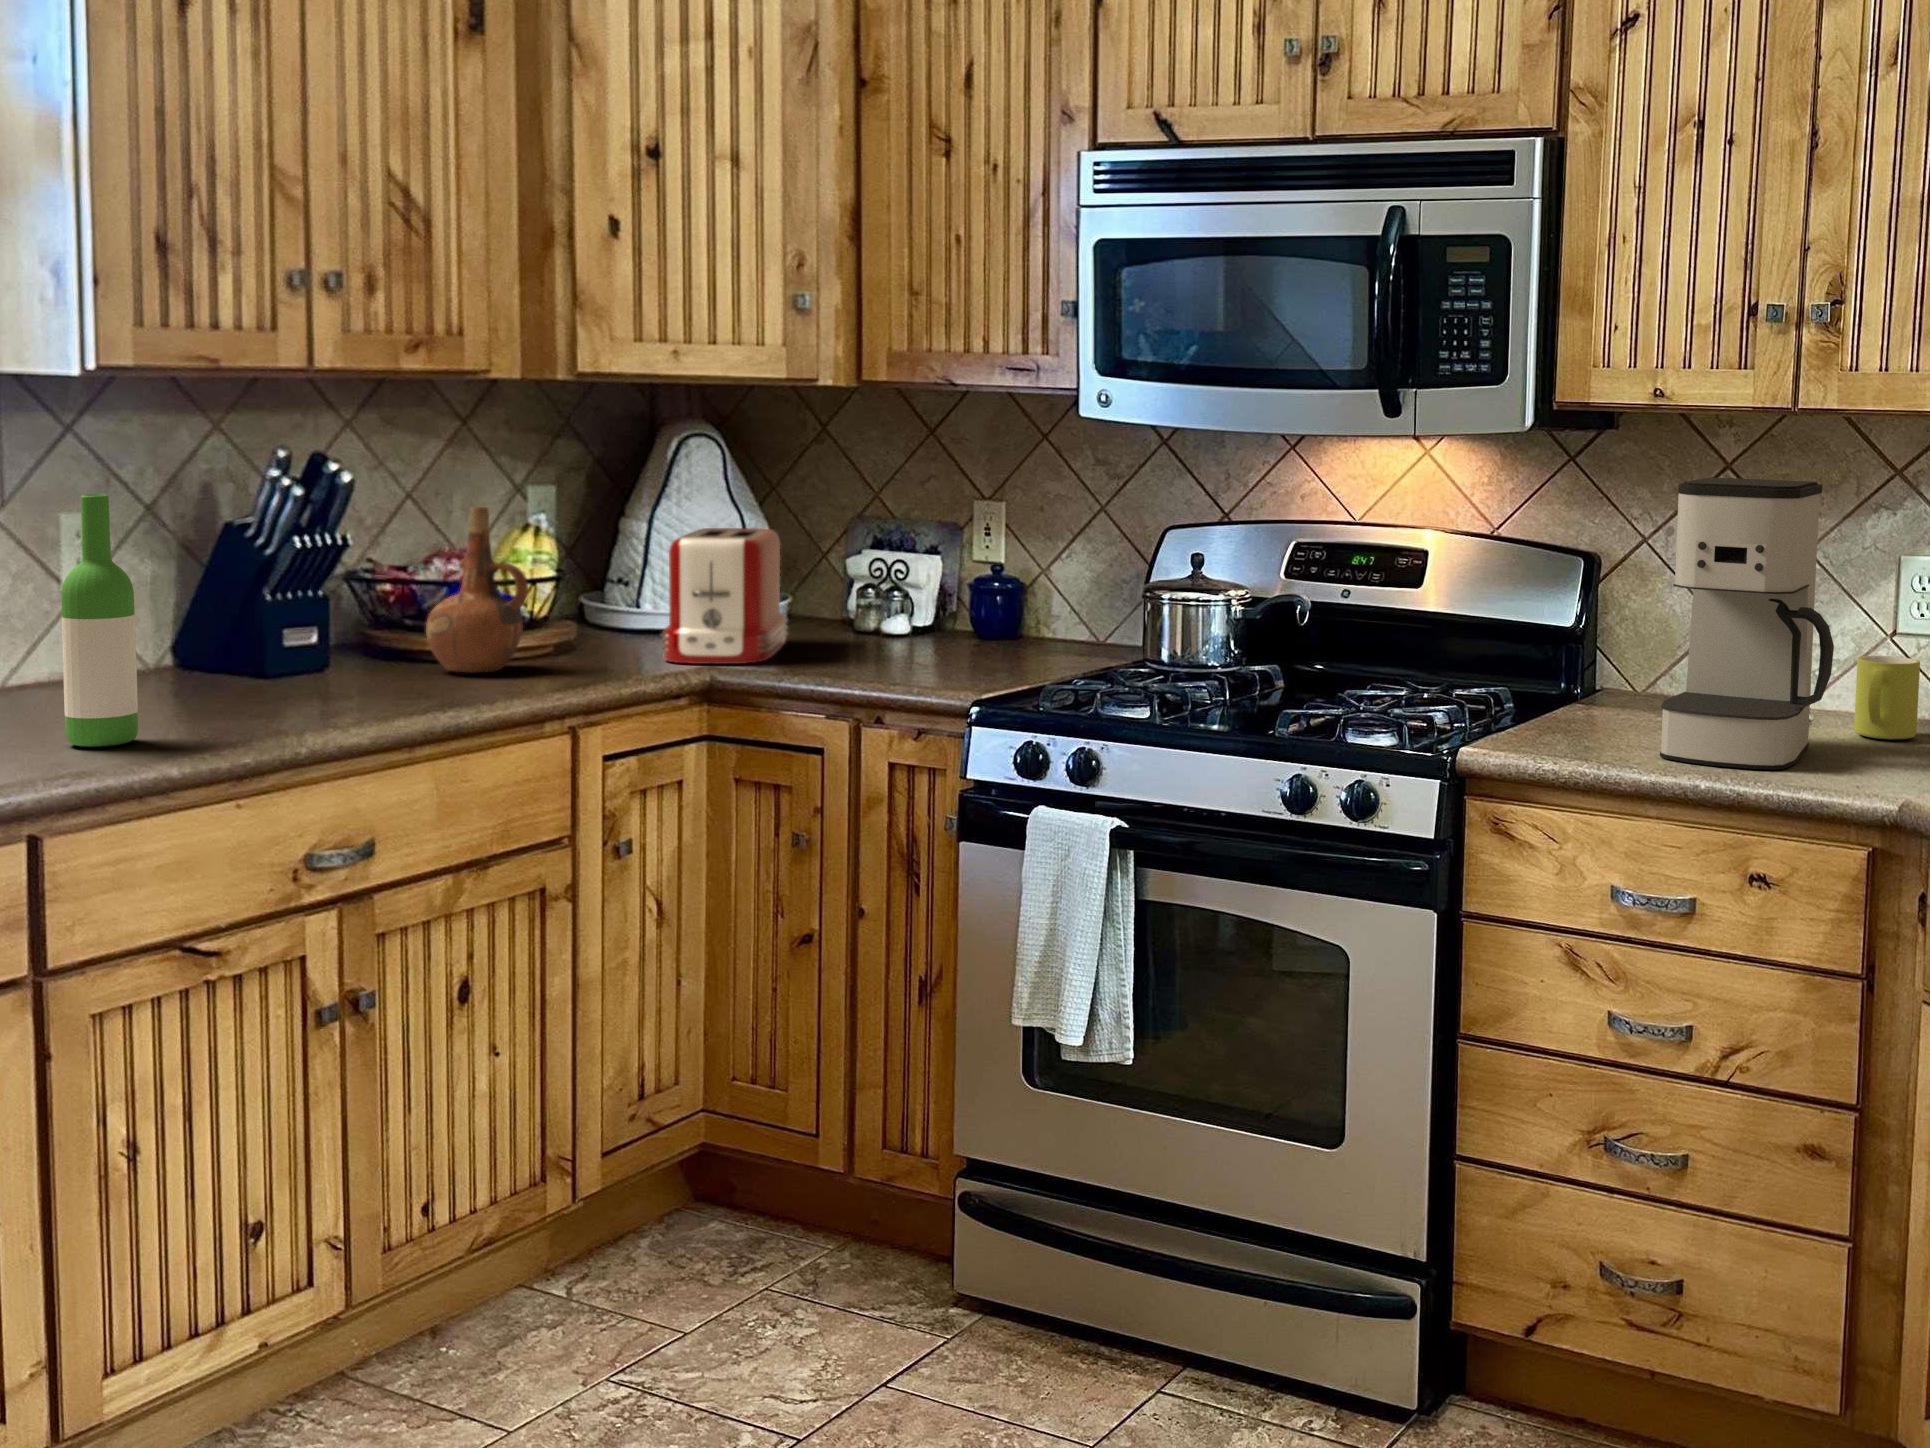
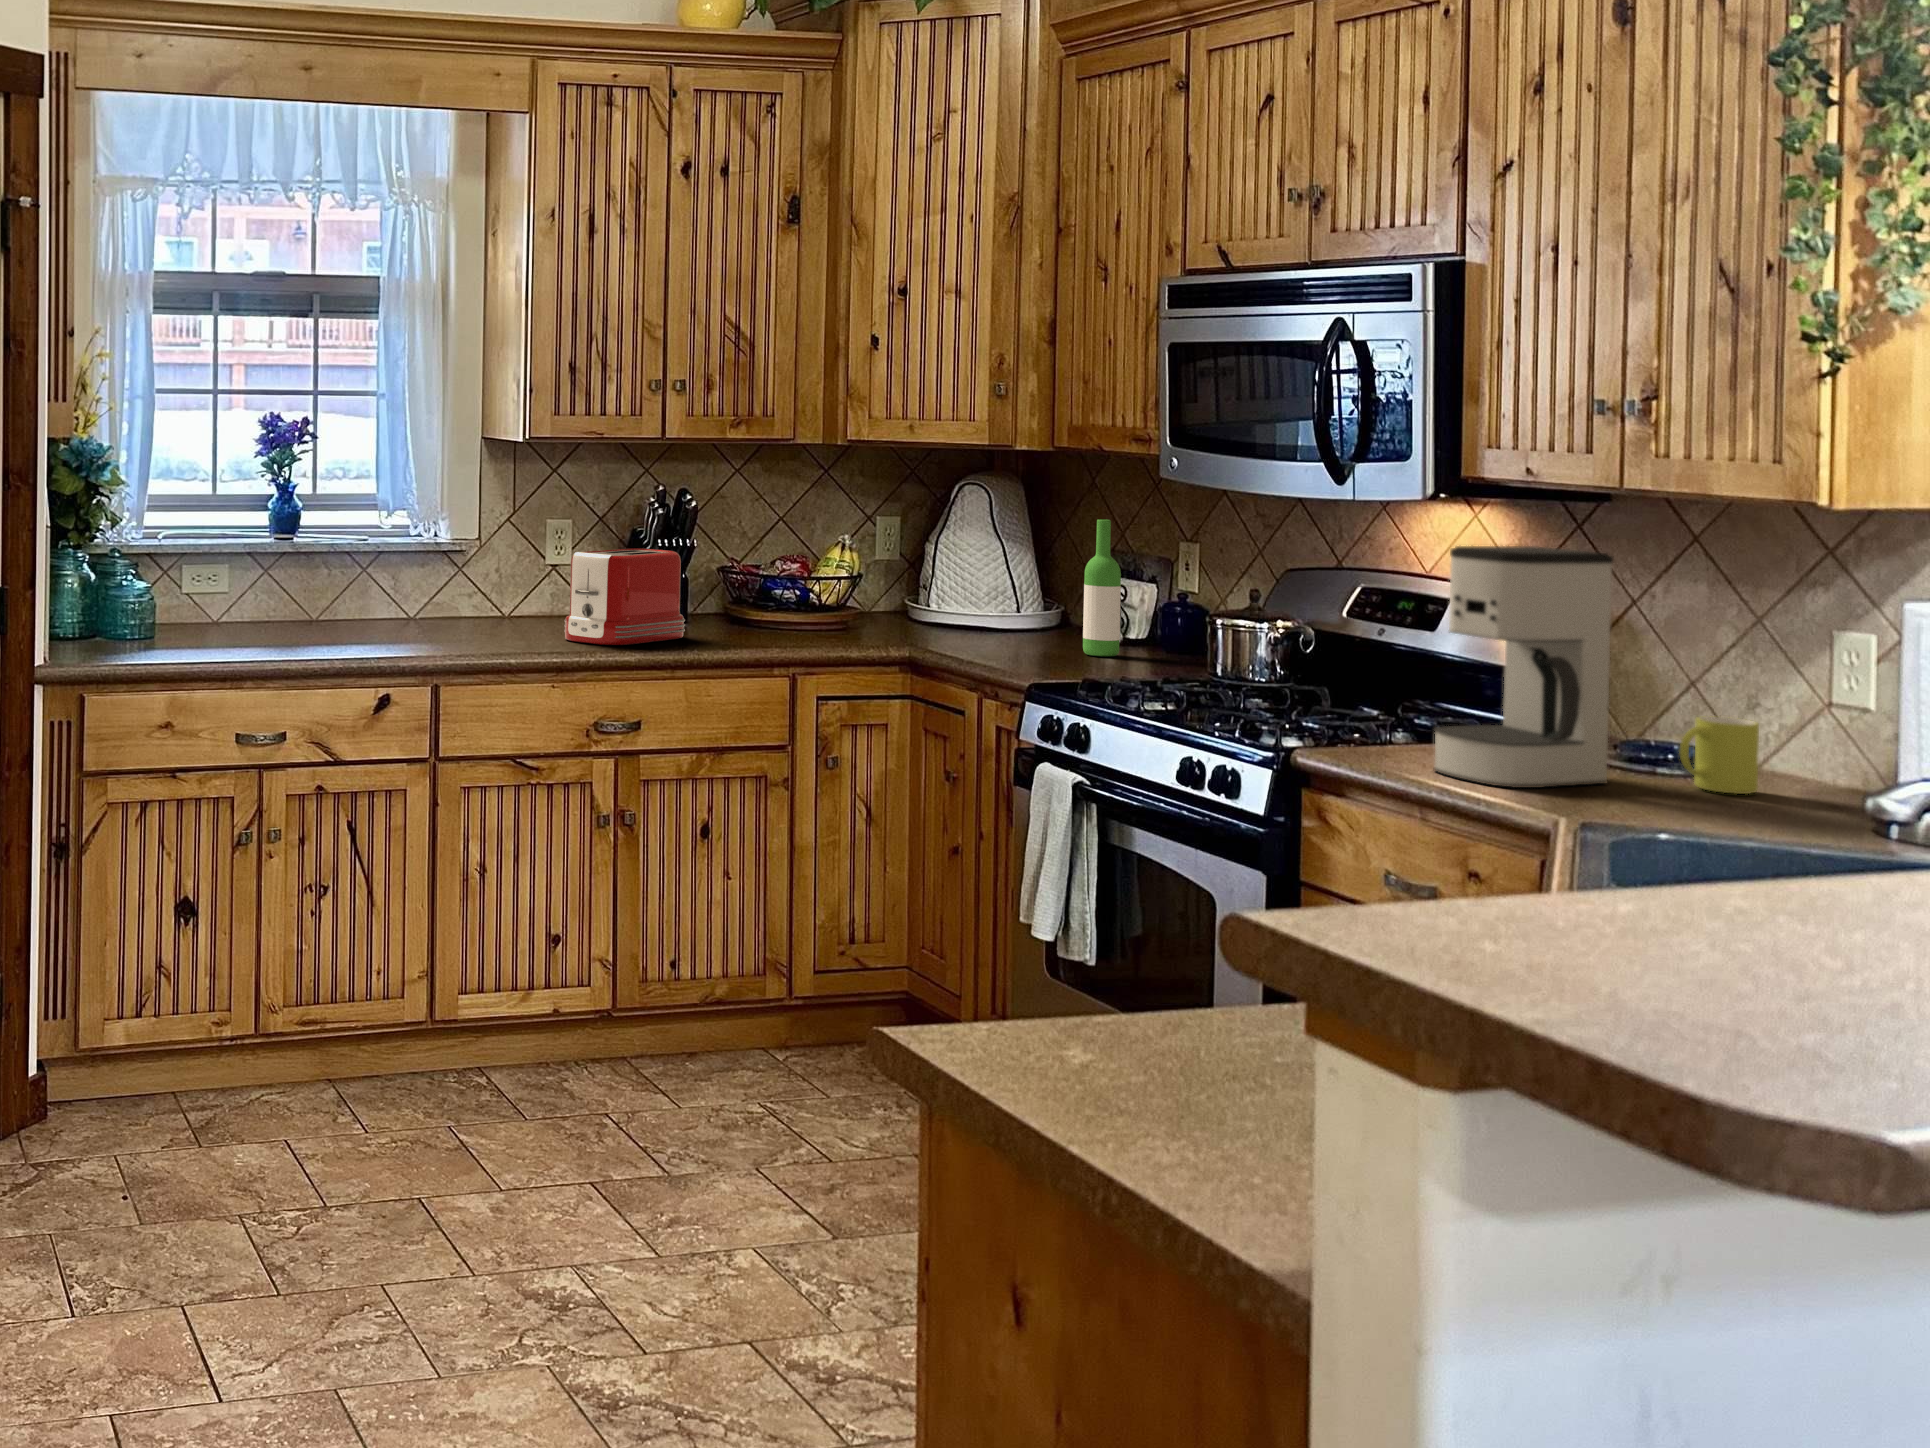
wine bottle: present [61,494,138,747] -> present [1083,519,1121,656]
ceramic pitcher: present [426,506,528,672] -> none [733,529,795,639]
toaster: present [661,528,787,664] -> present [564,549,685,645]

